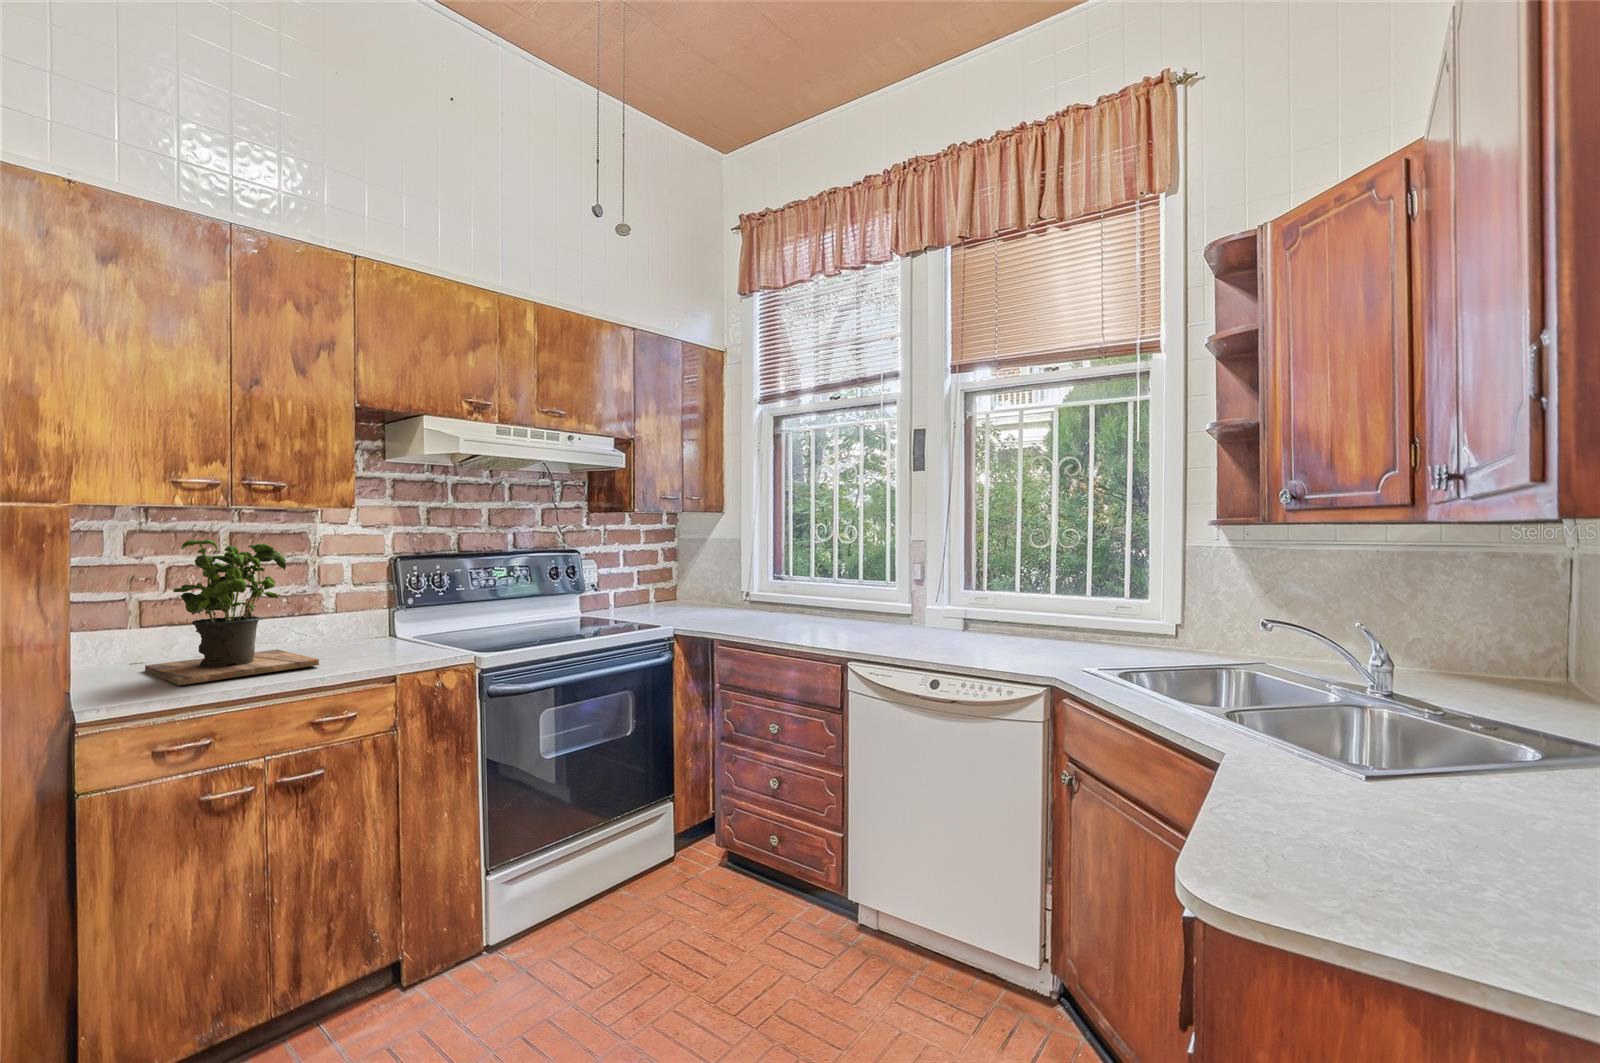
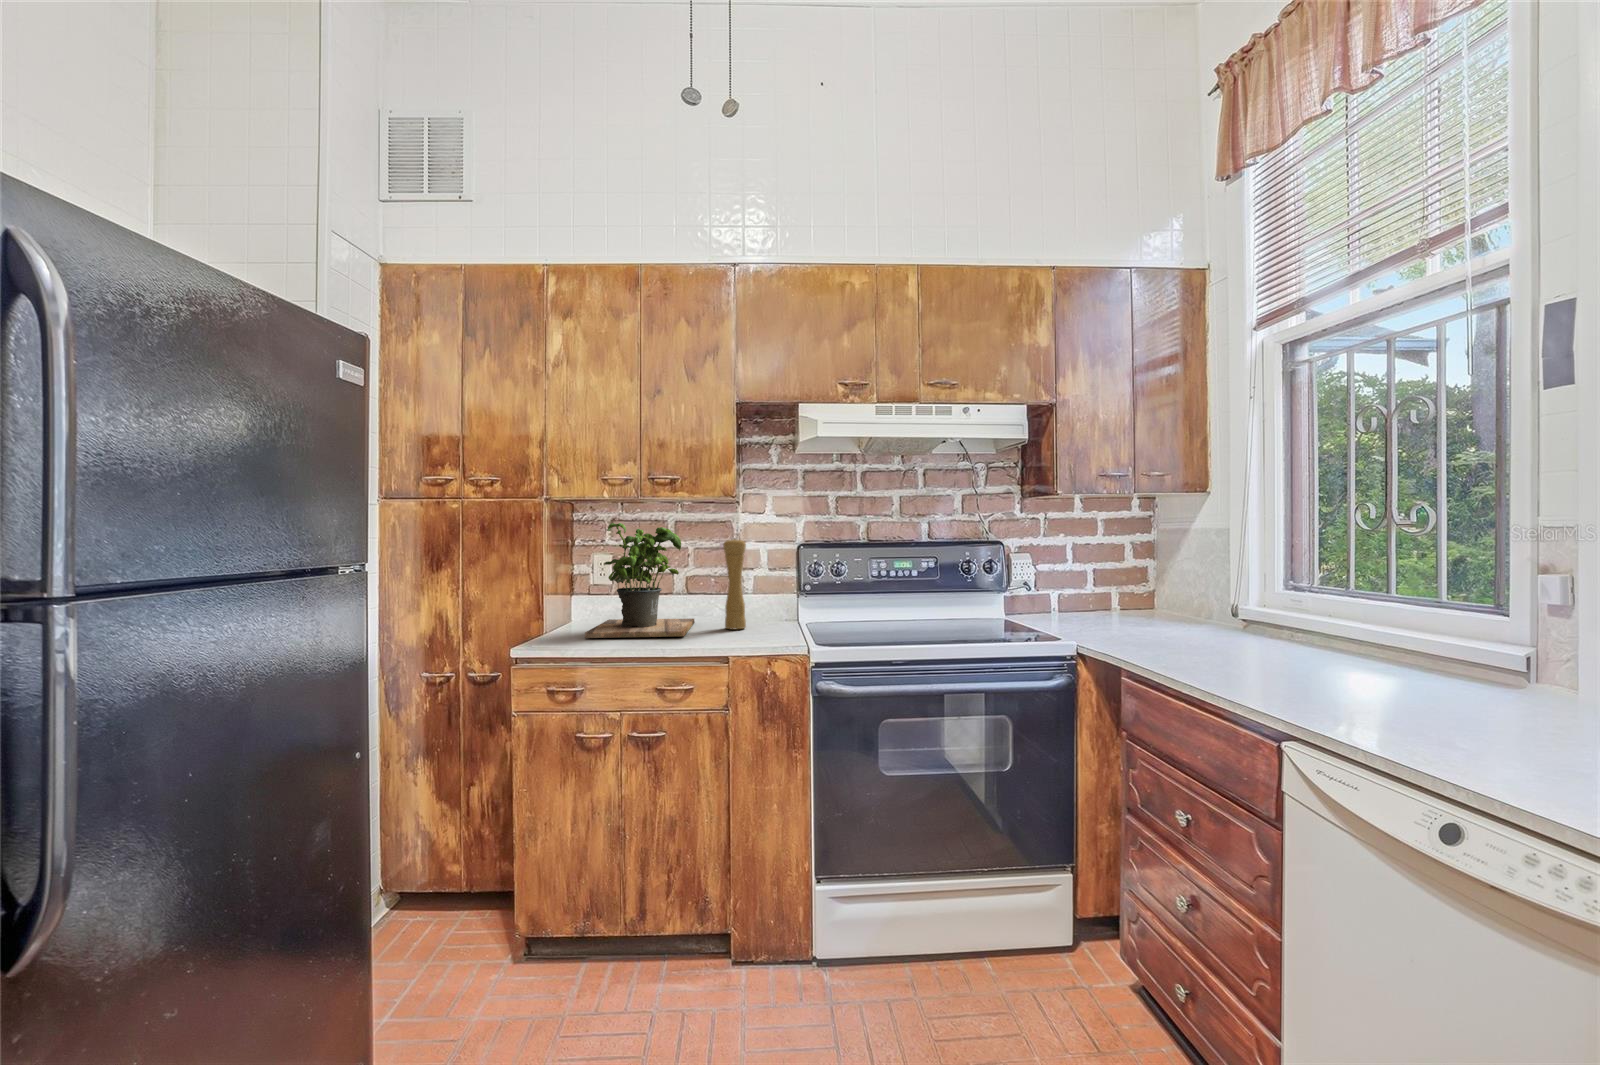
pepper mill: none [336,554,366,654] -> present [723,538,746,629]

